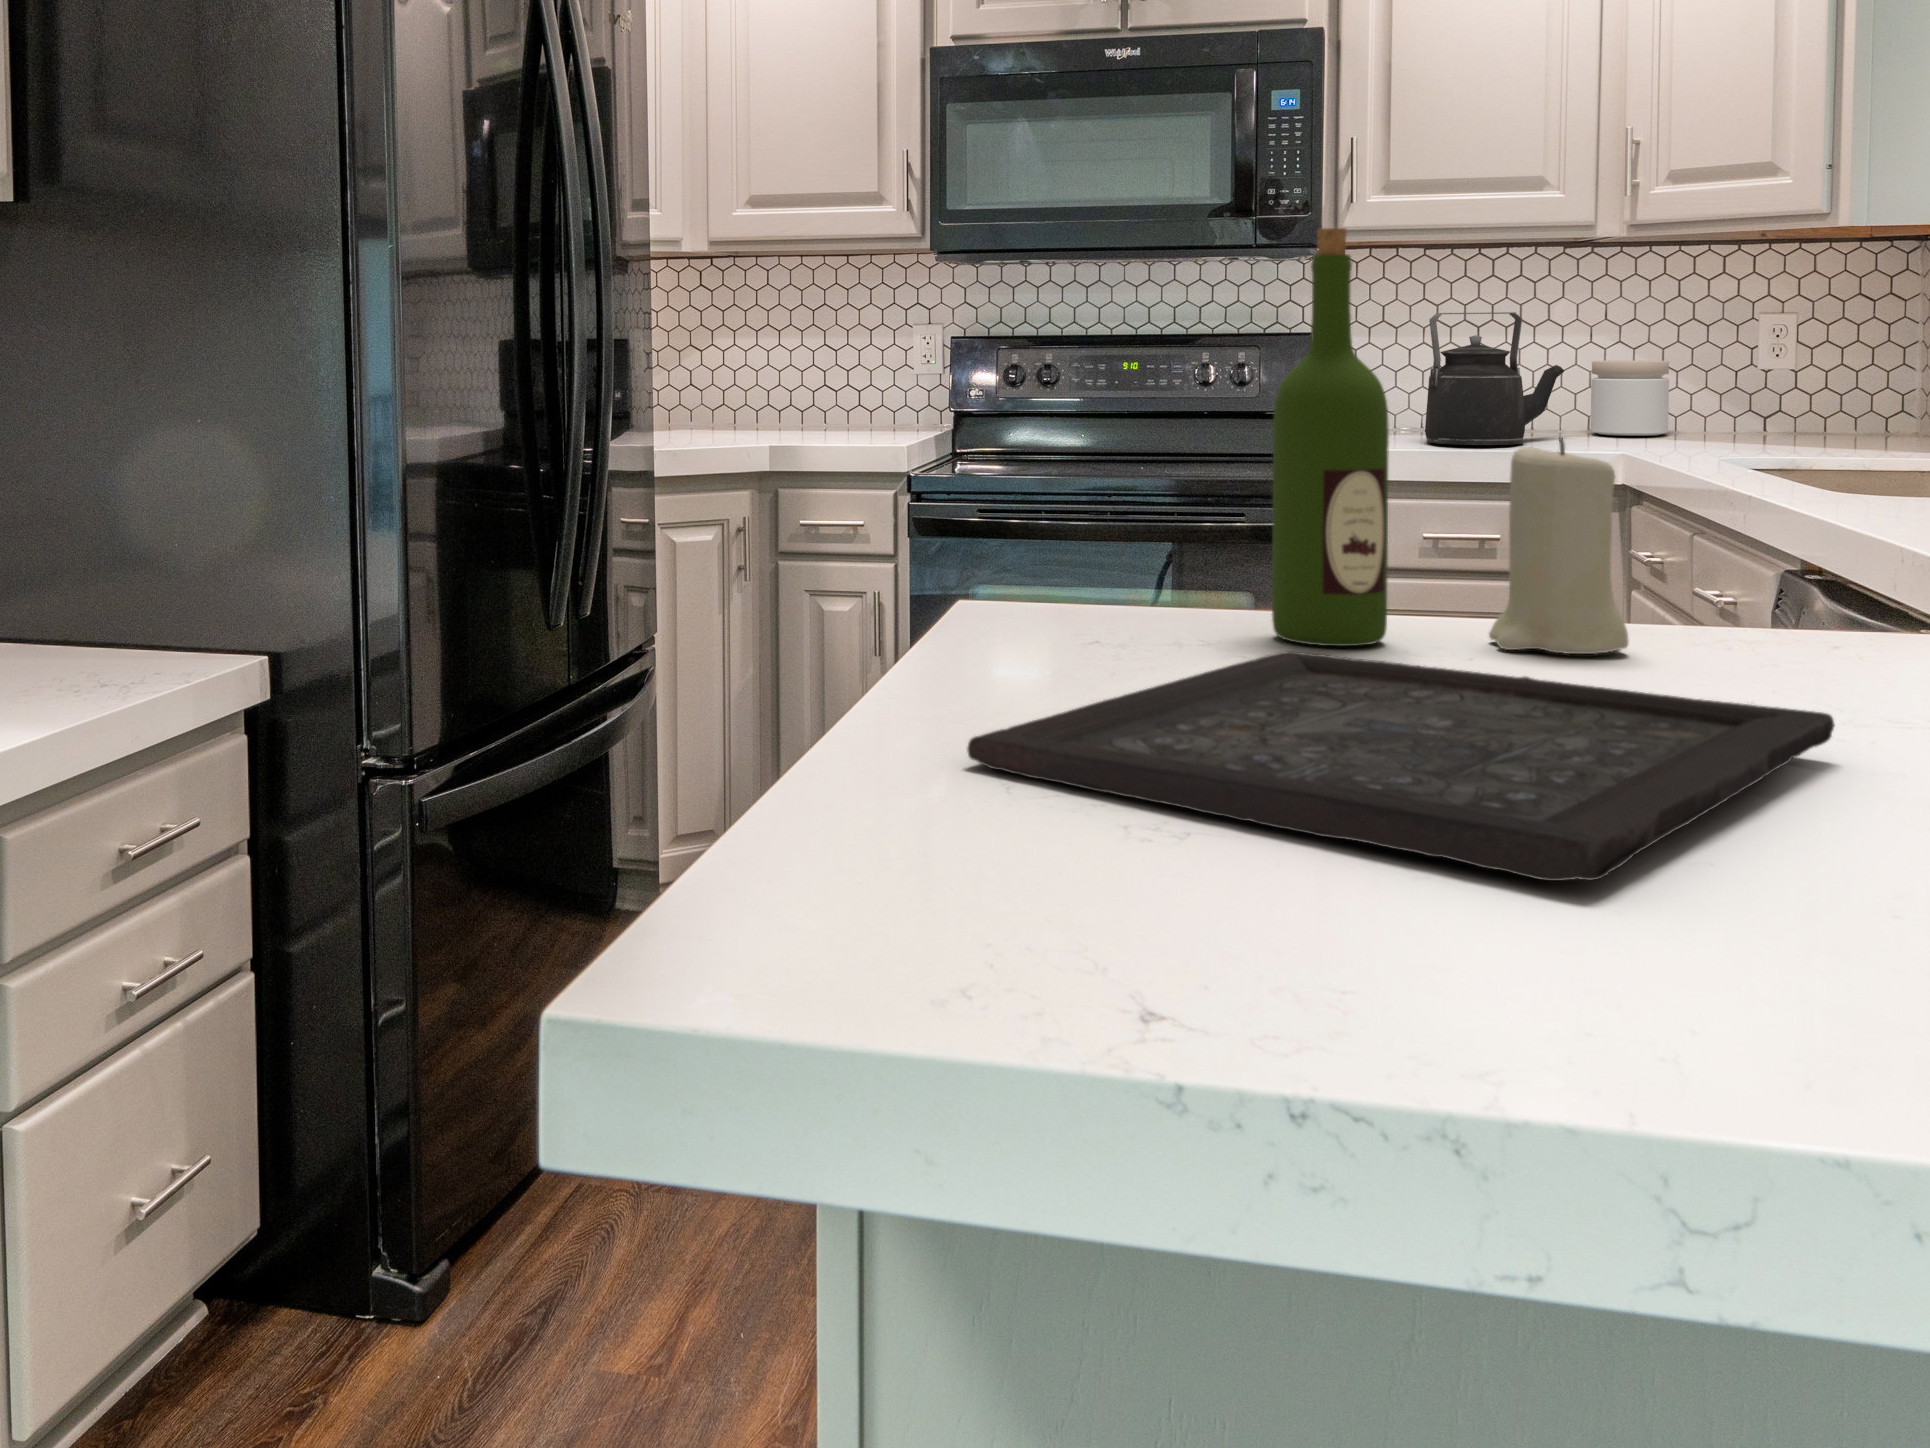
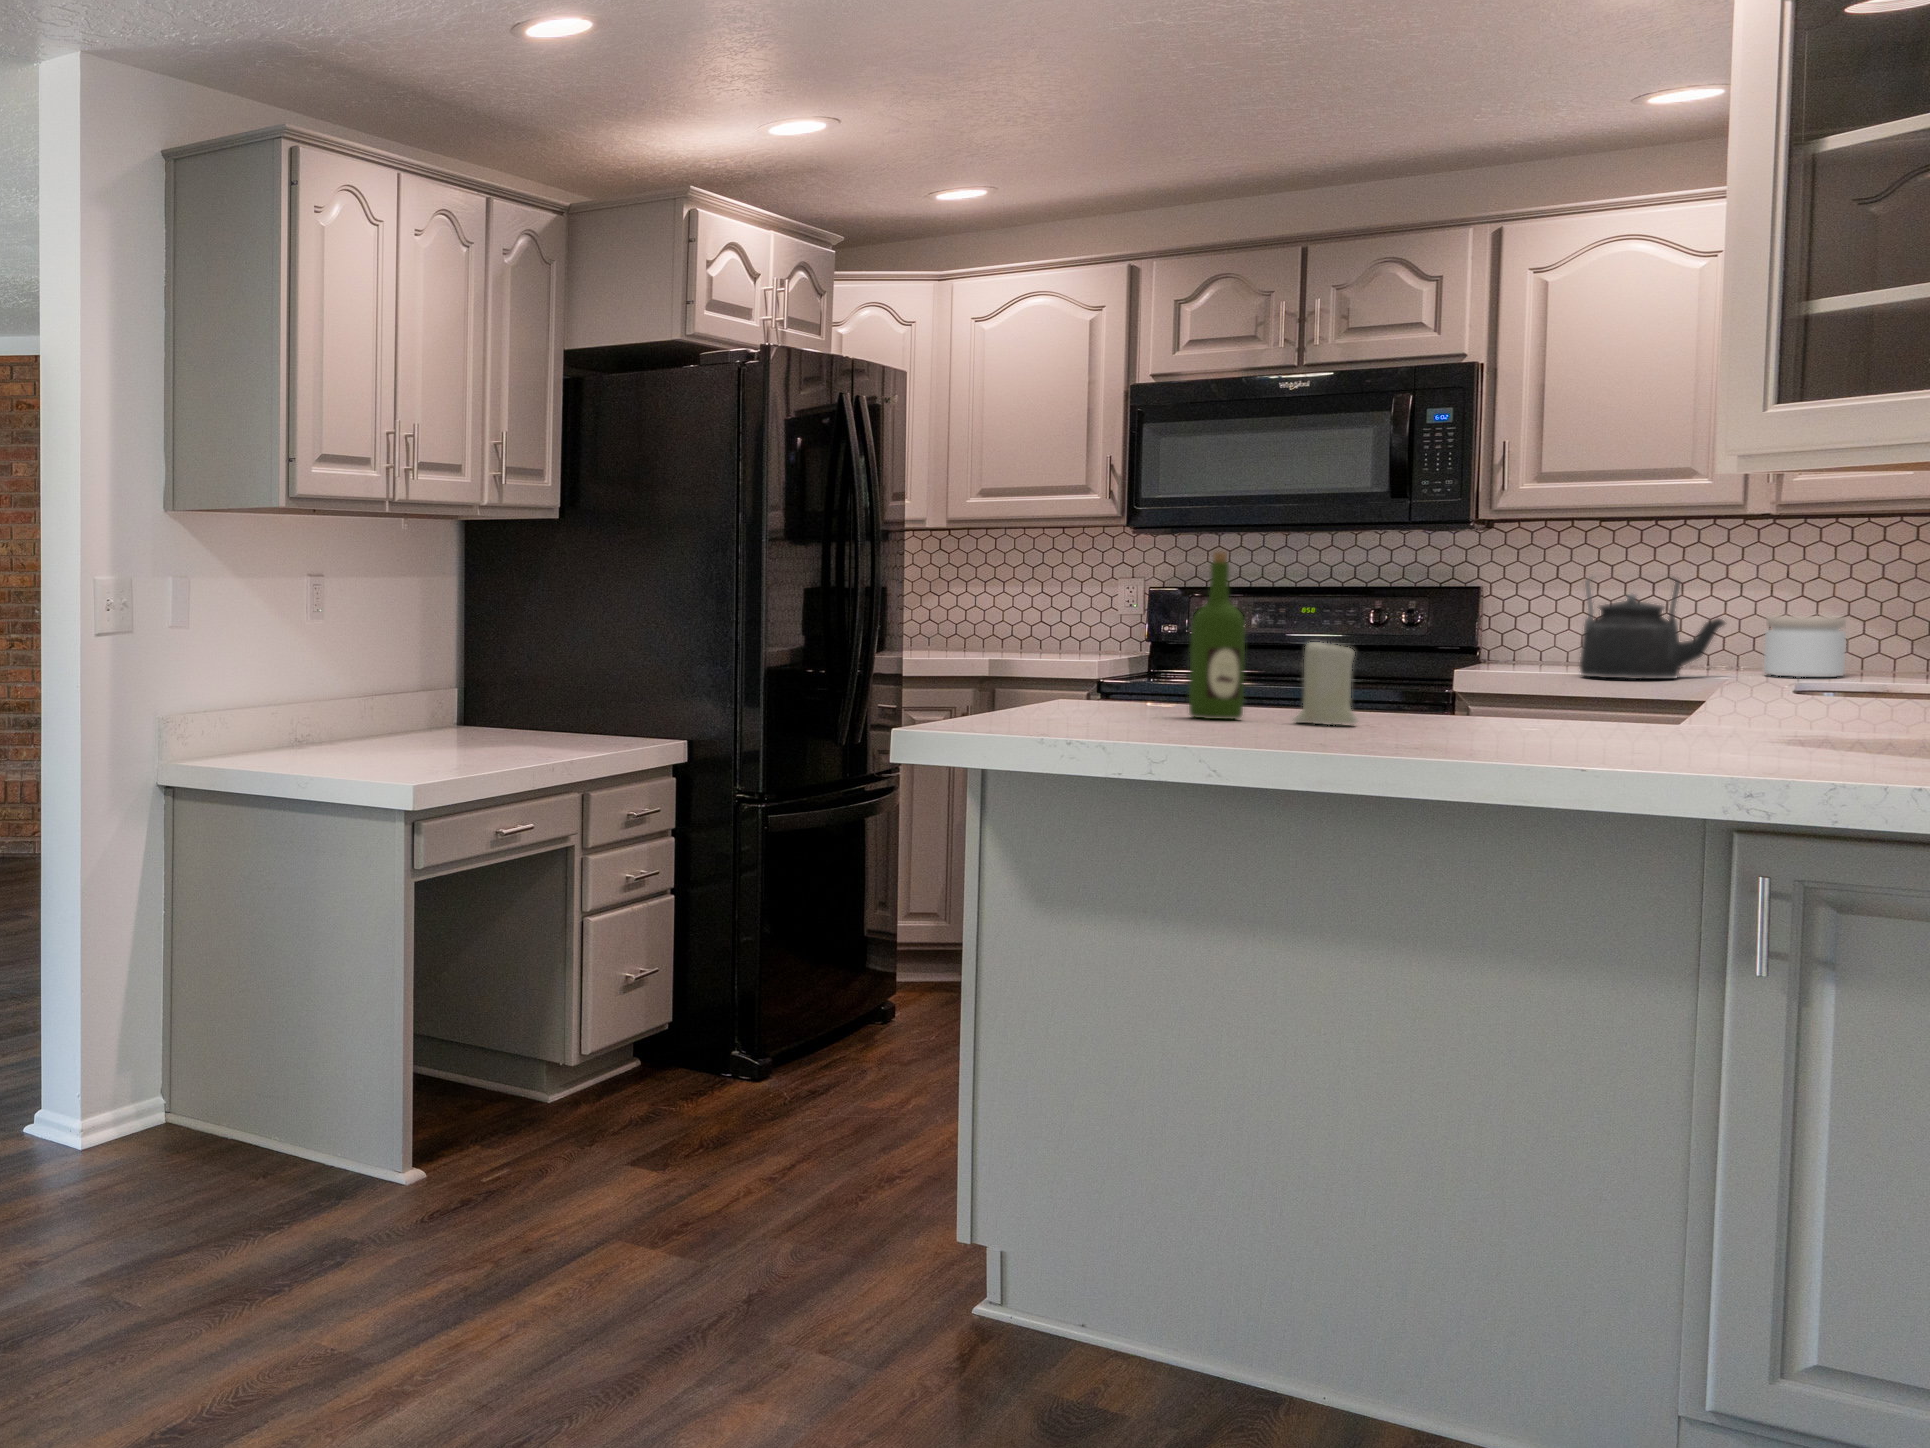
tray: present [968,651,1834,881] -> none [1012,711,1348,738]

